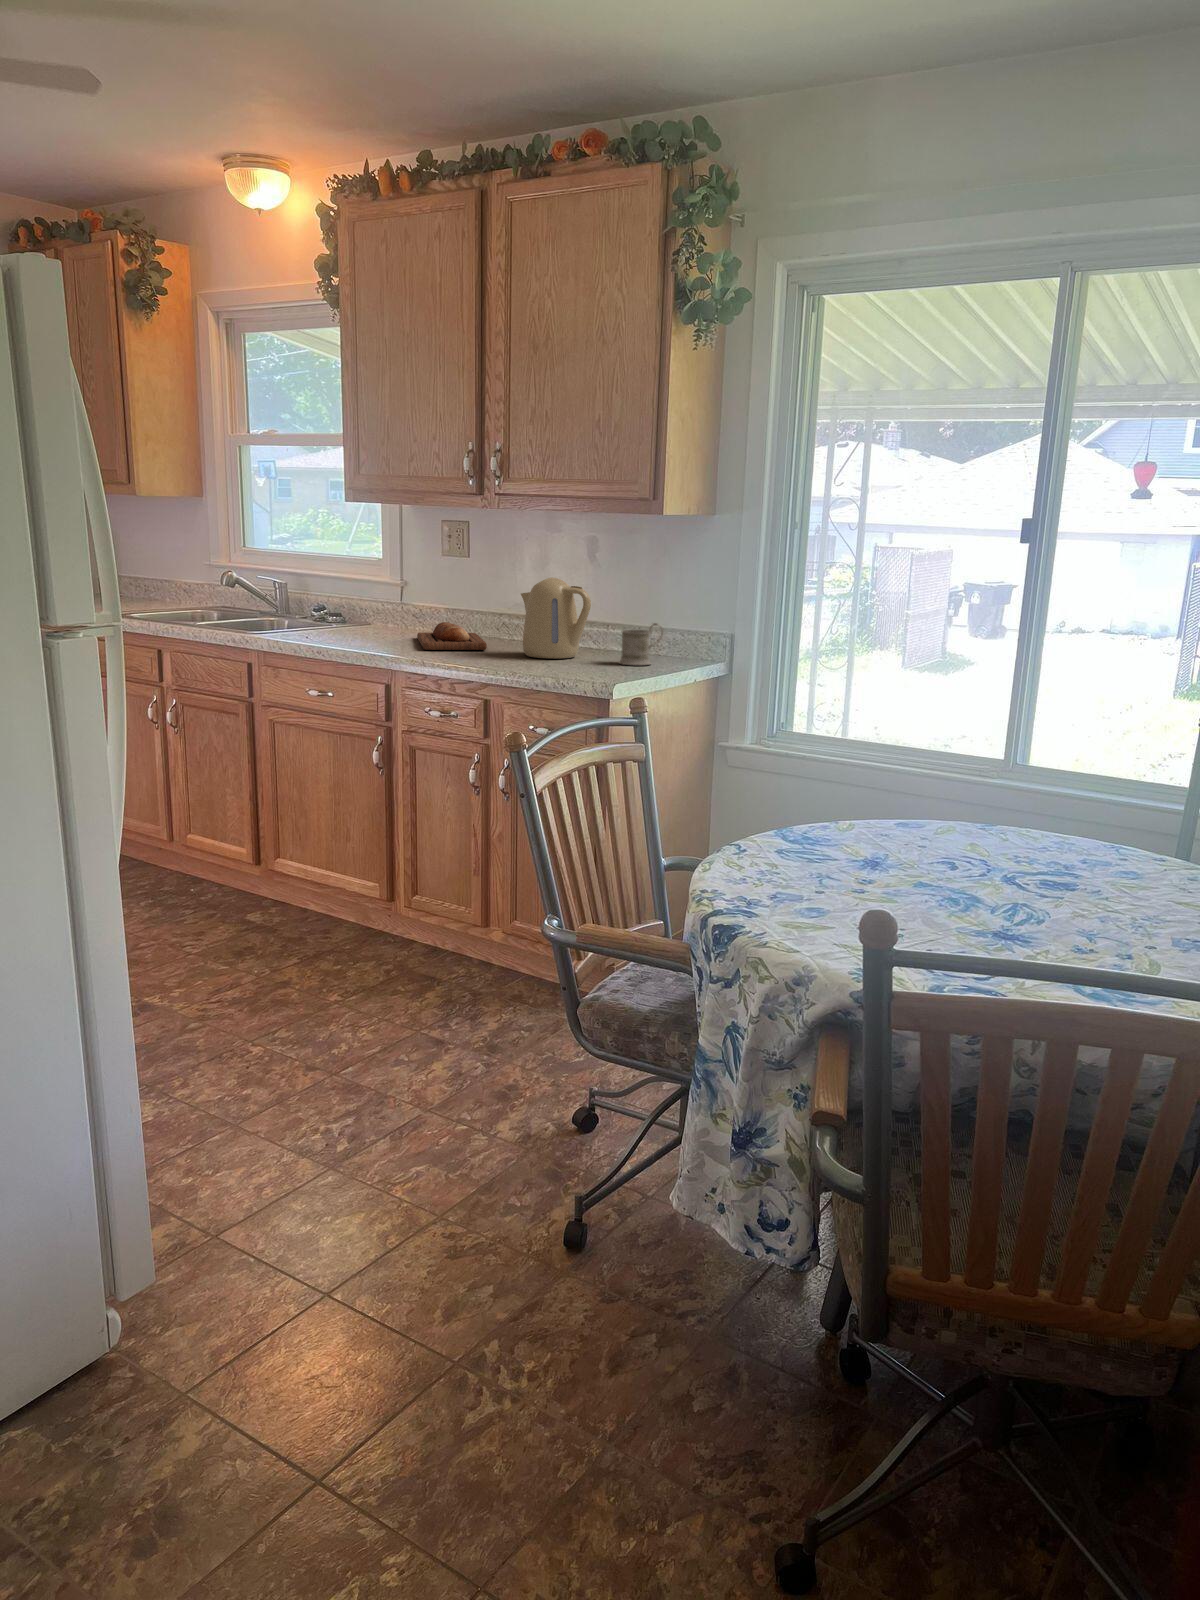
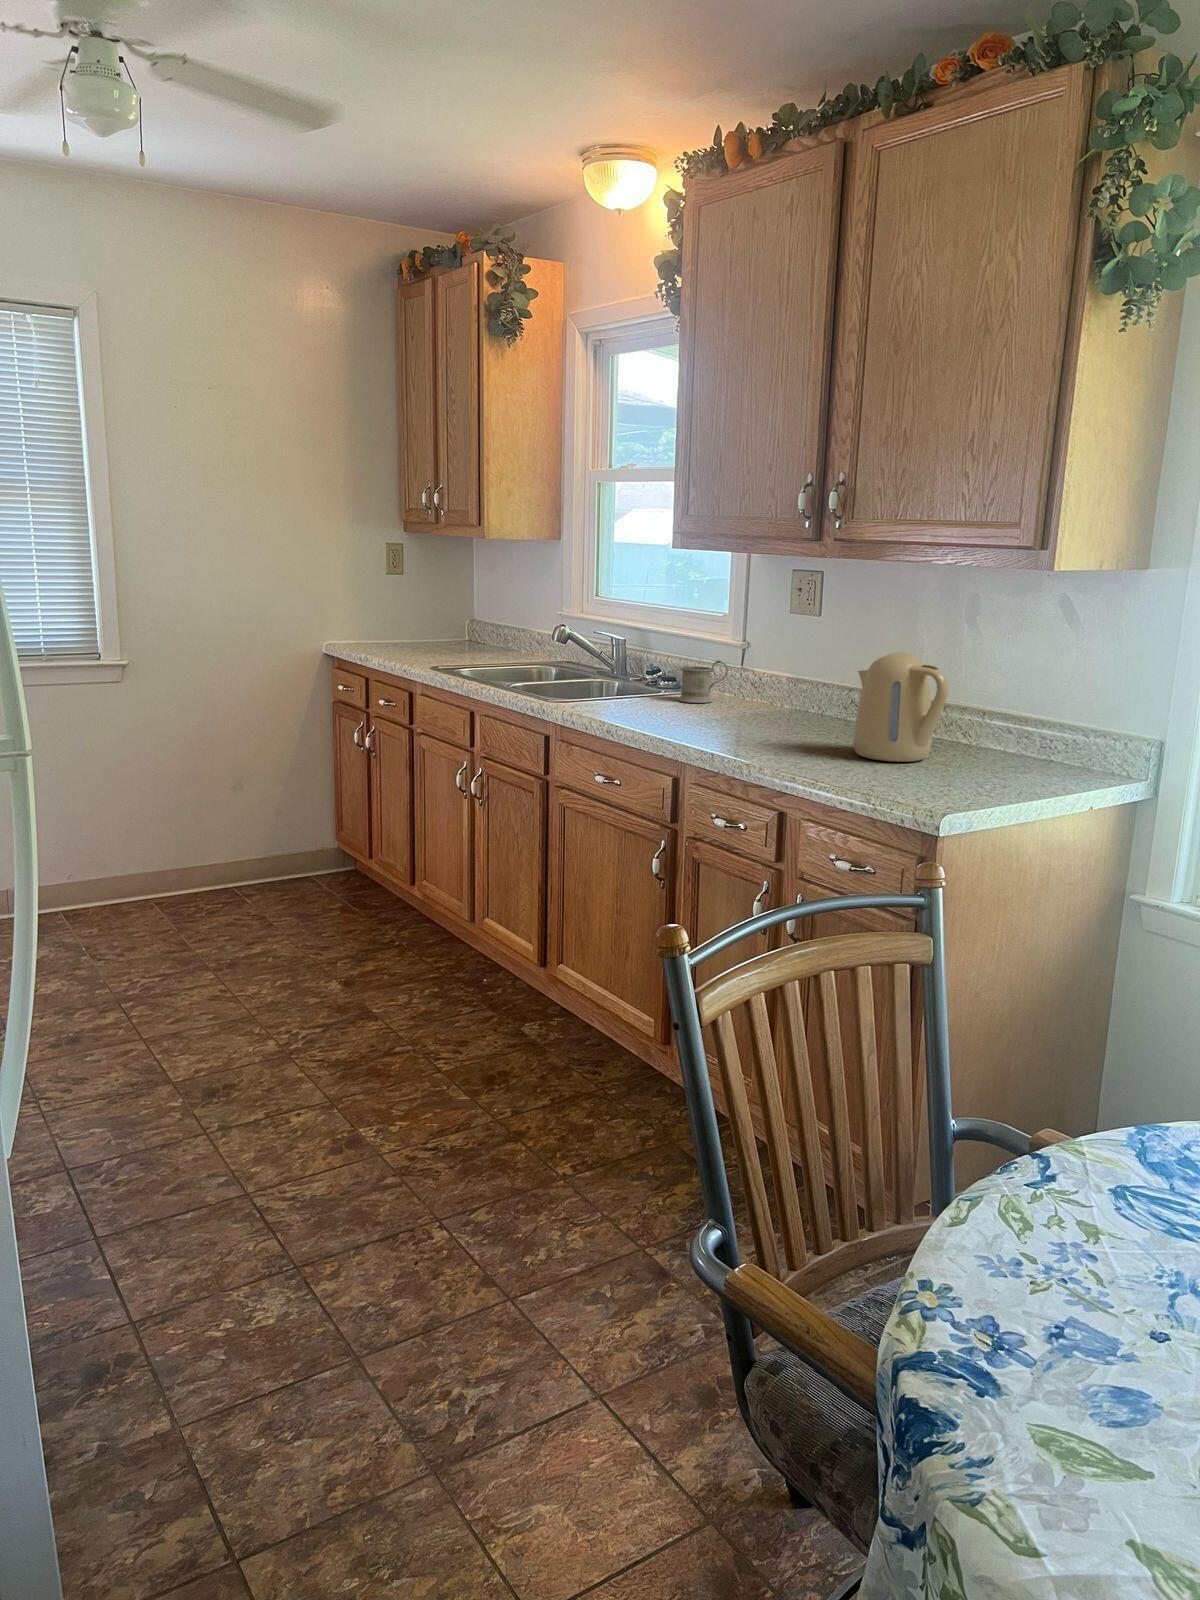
bread loaf: present [417,622,487,650] -> none [730,699,815,741]
mug: present [619,623,663,665] -> present [679,660,728,703]

